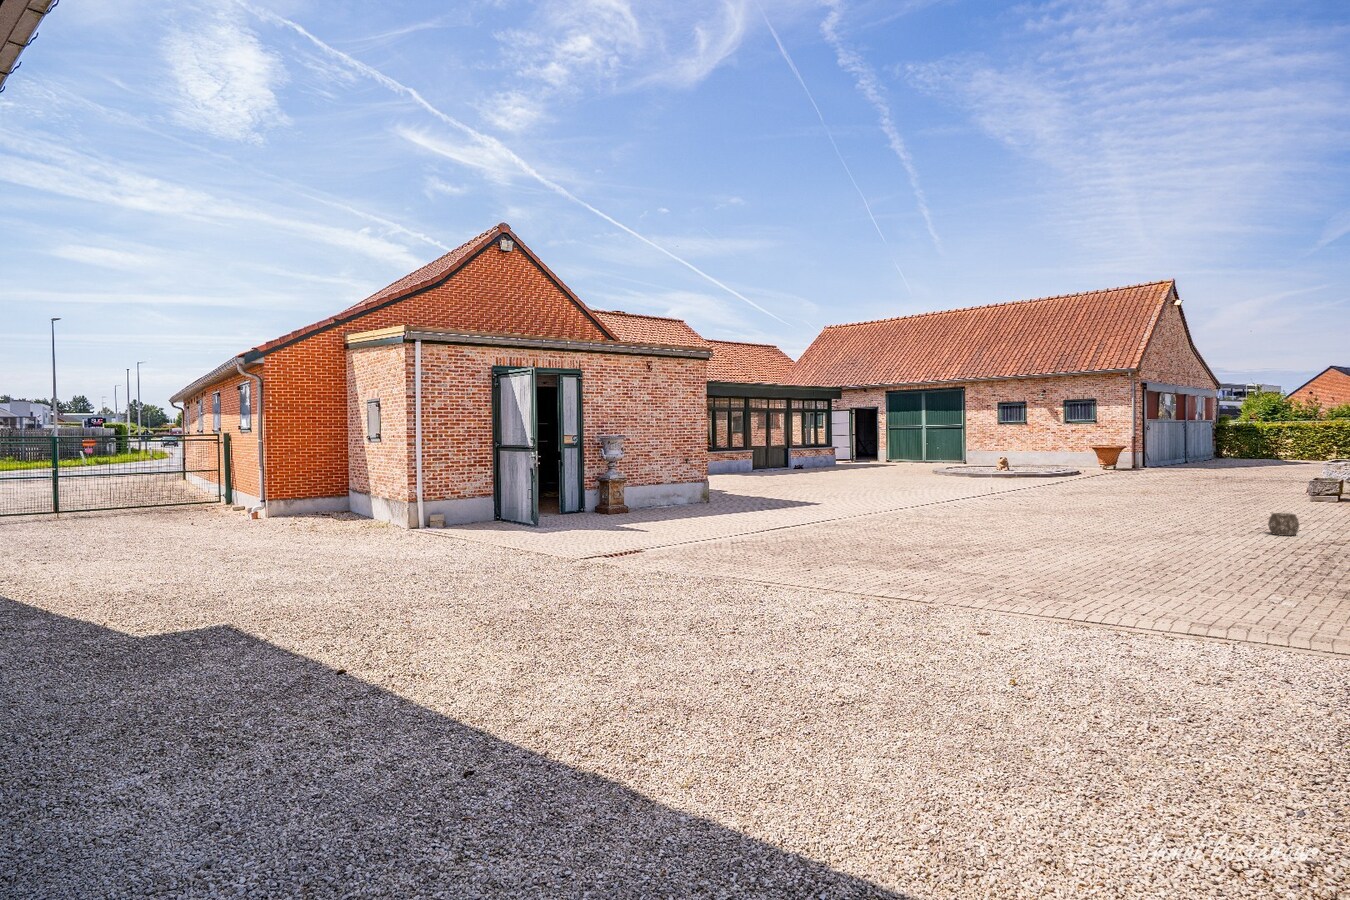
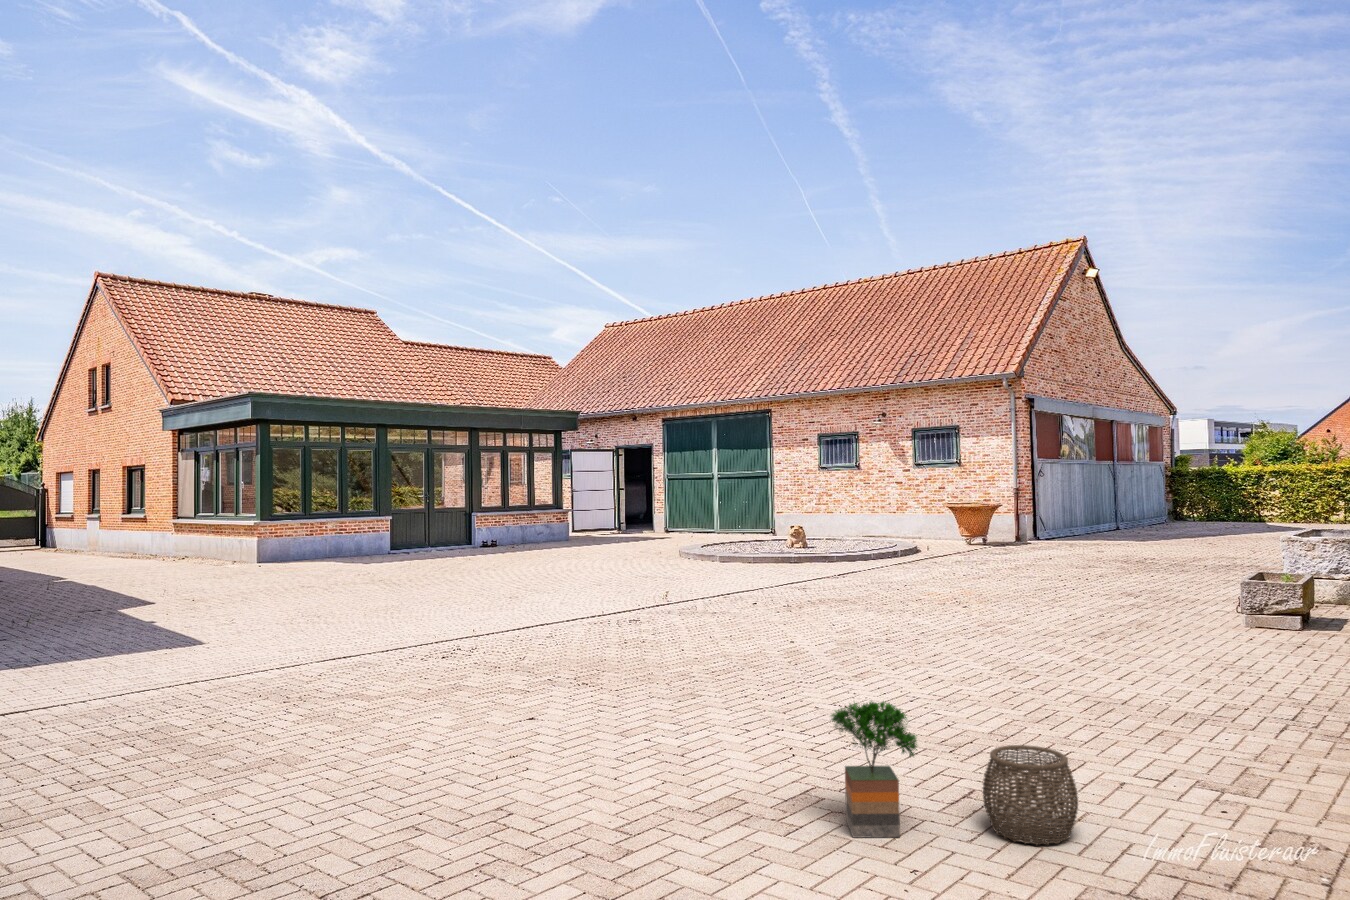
potted tree: none [1222,500,1254,535] -> present [831,701,917,838]

